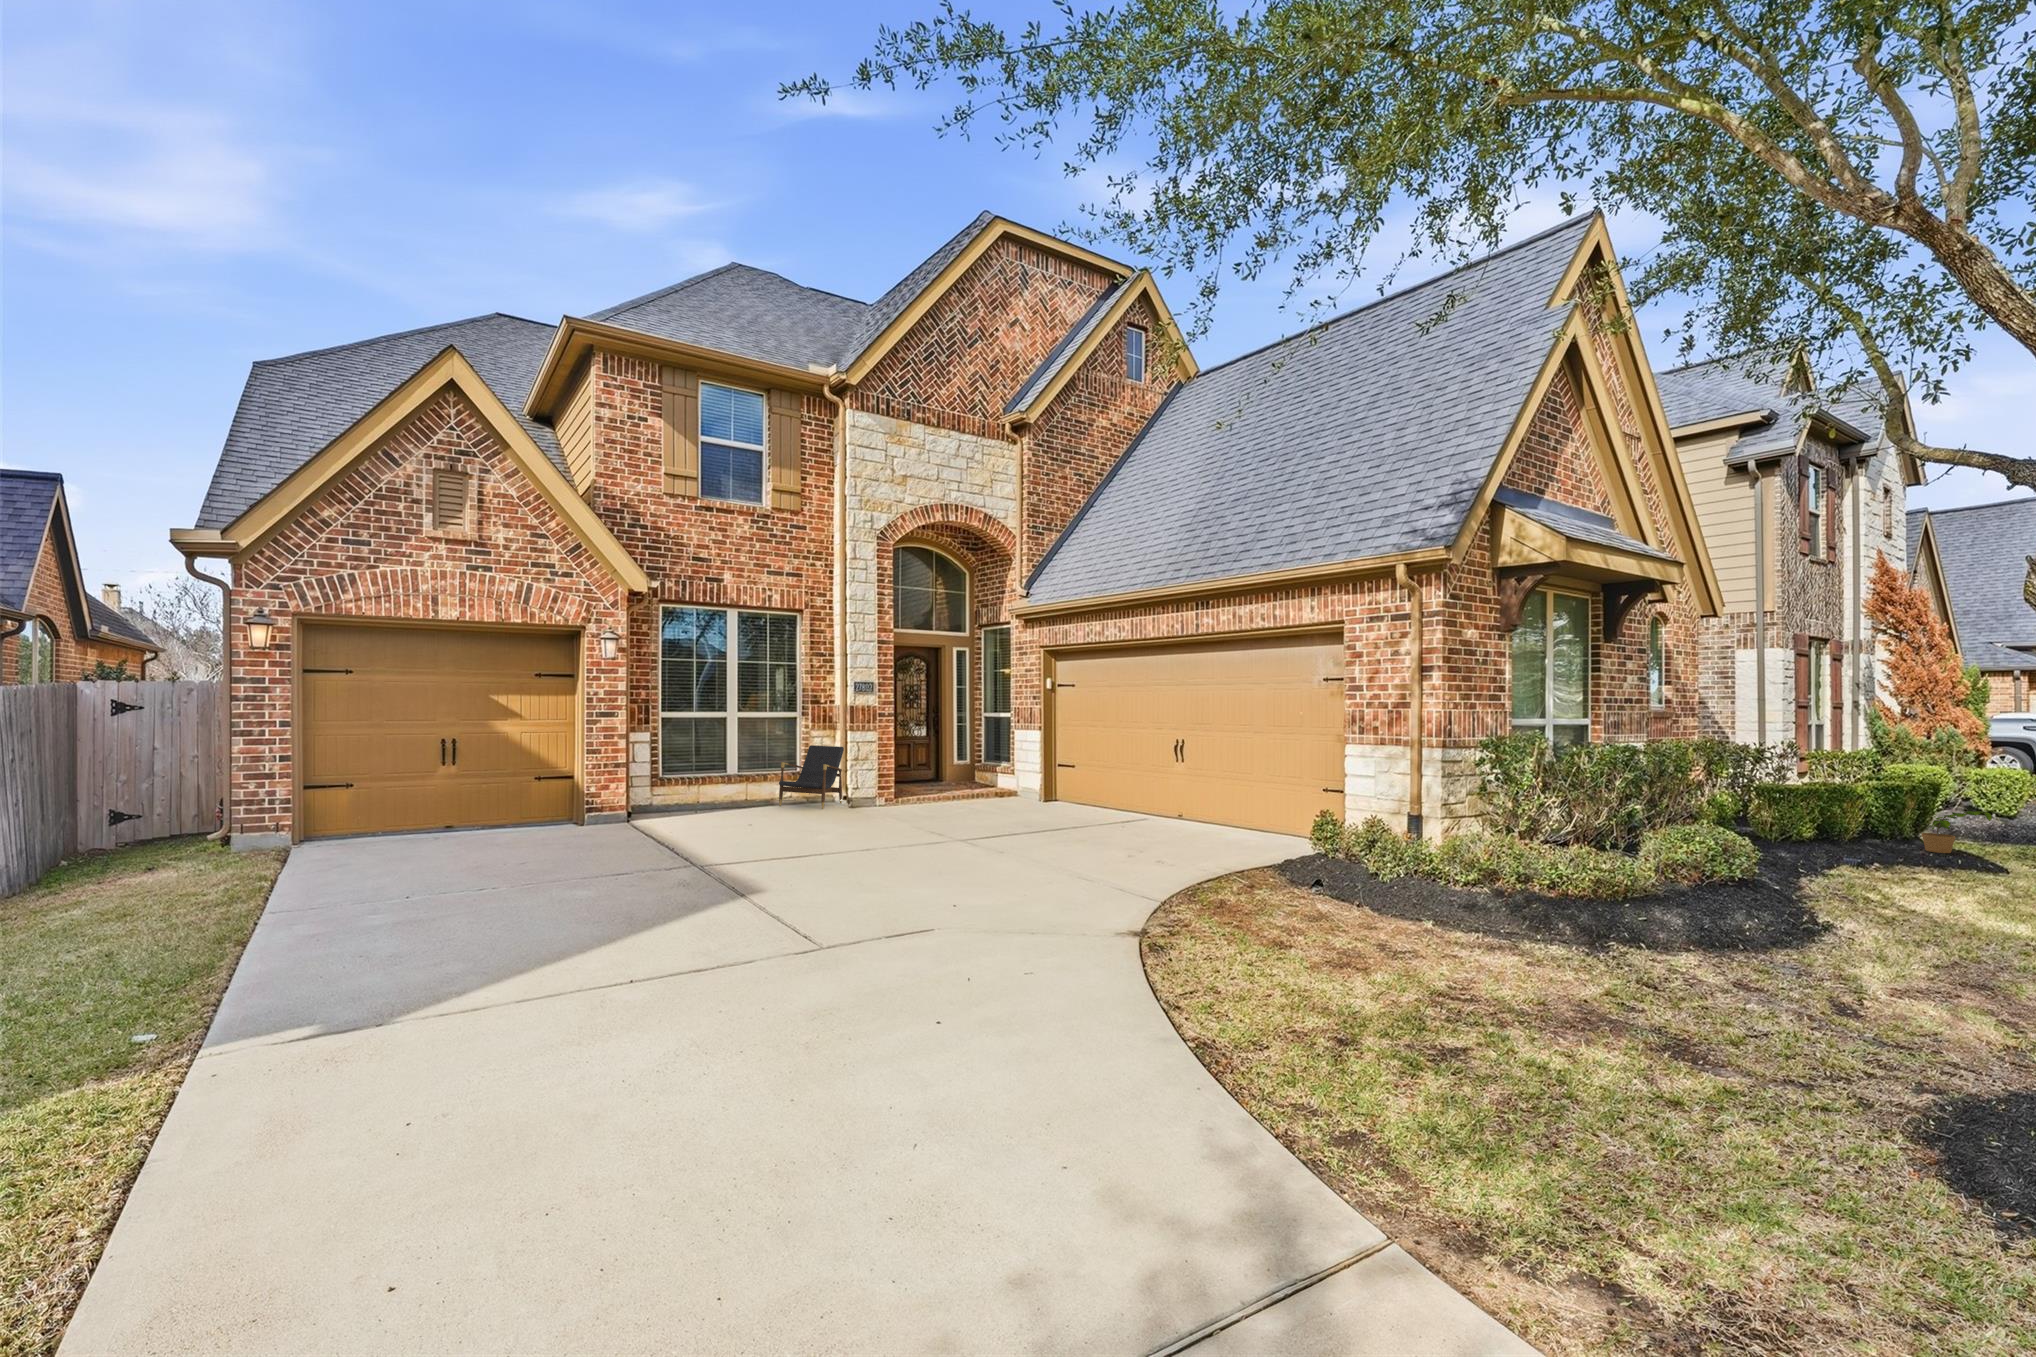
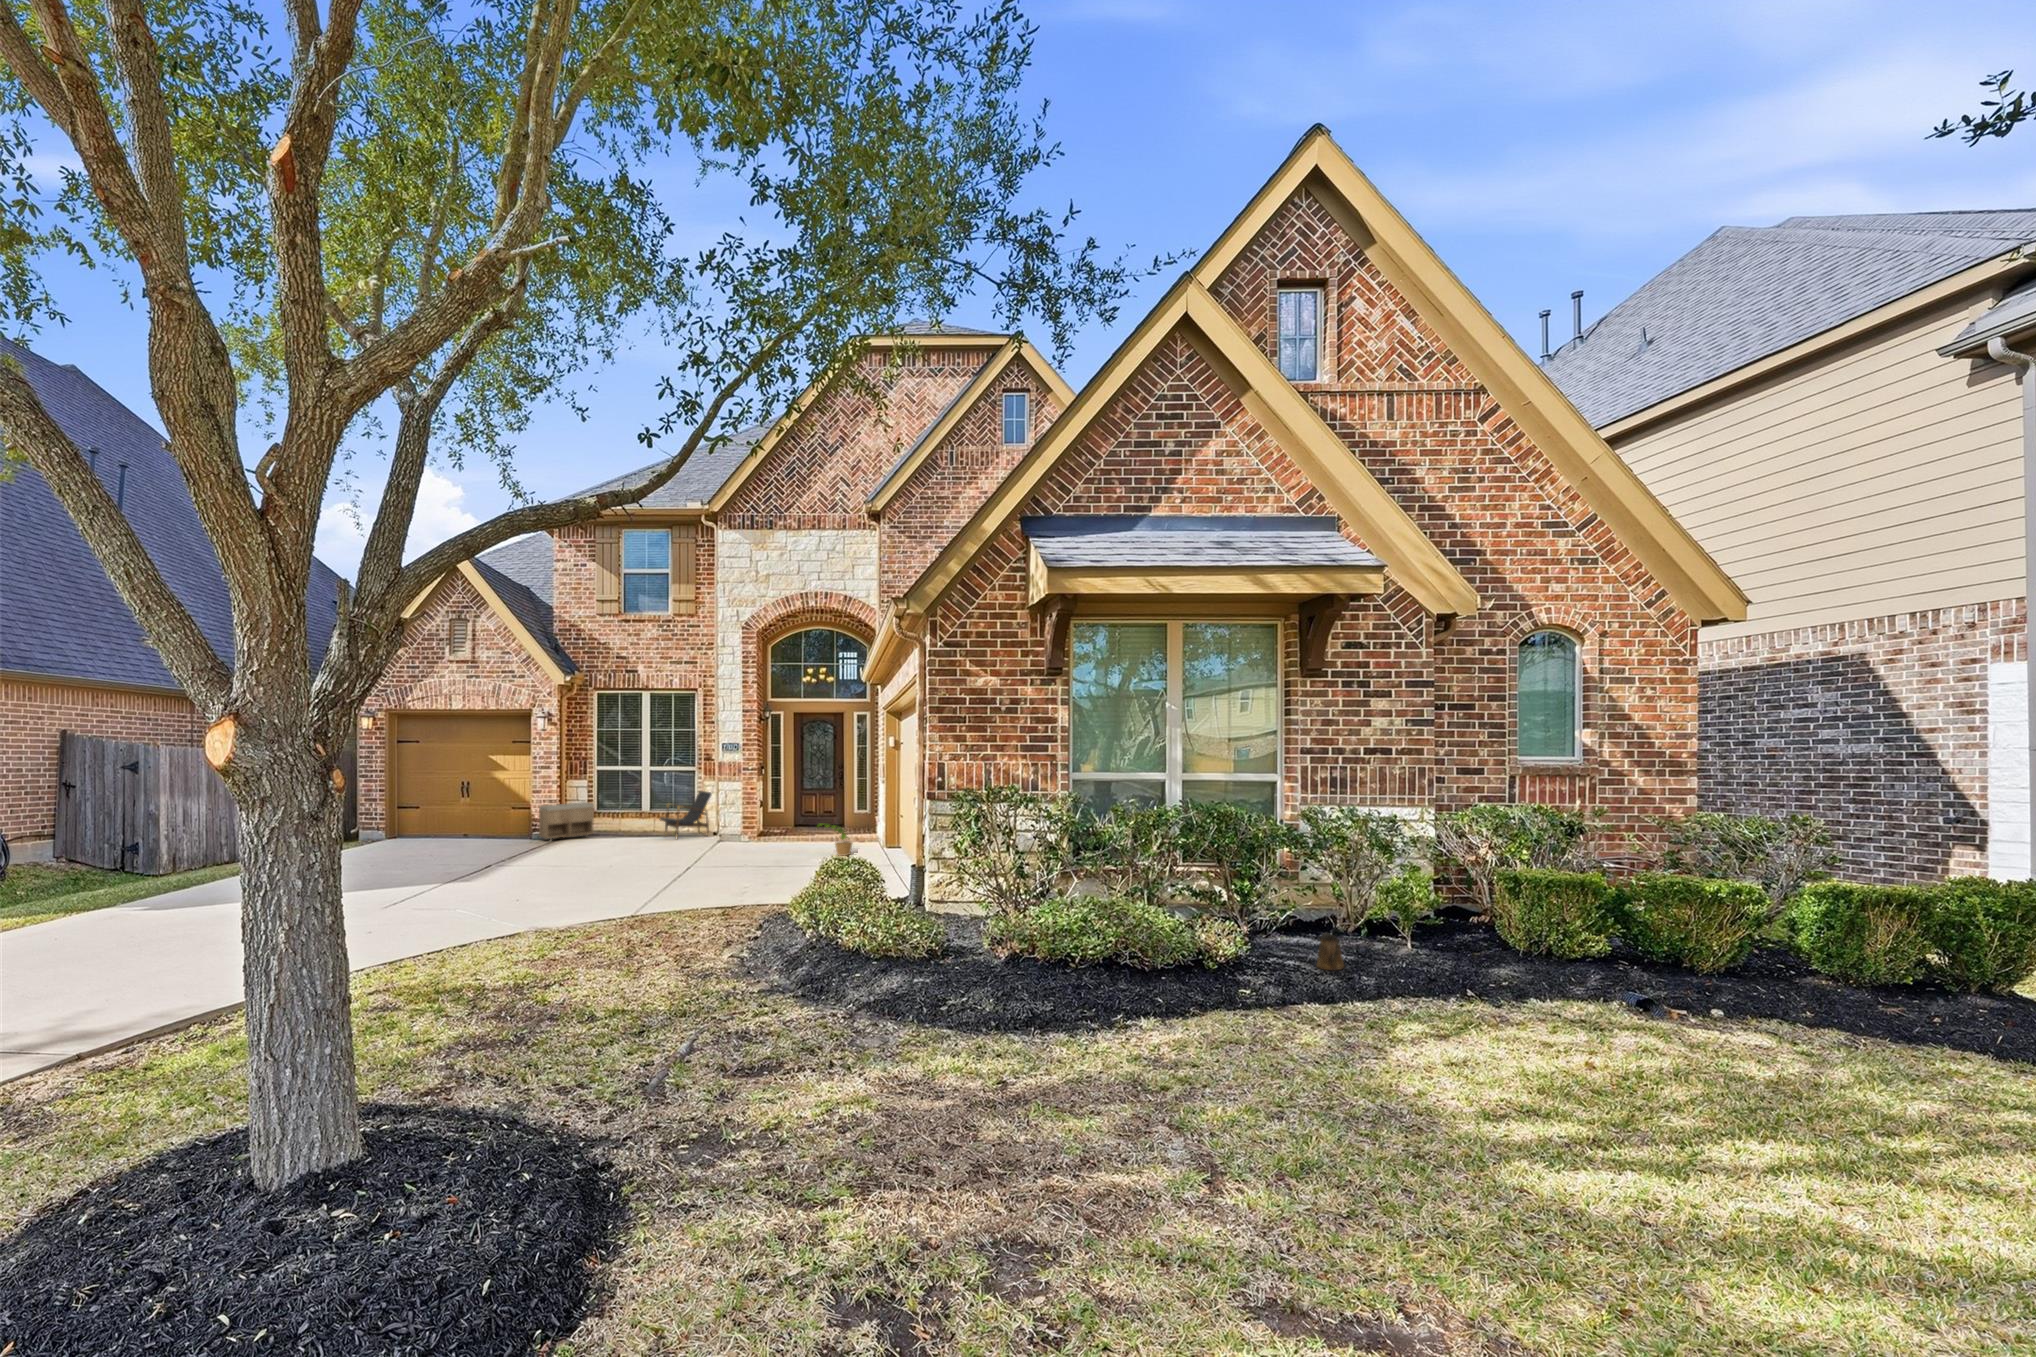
storage bench: none [612,764,685,821] -> present [539,802,594,840]
potted plant: present [1922,811,1992,853] -> present [816,823,852,856]
watering can: none [1863,832,1926,858] -> present [1316,933,1344,971]

